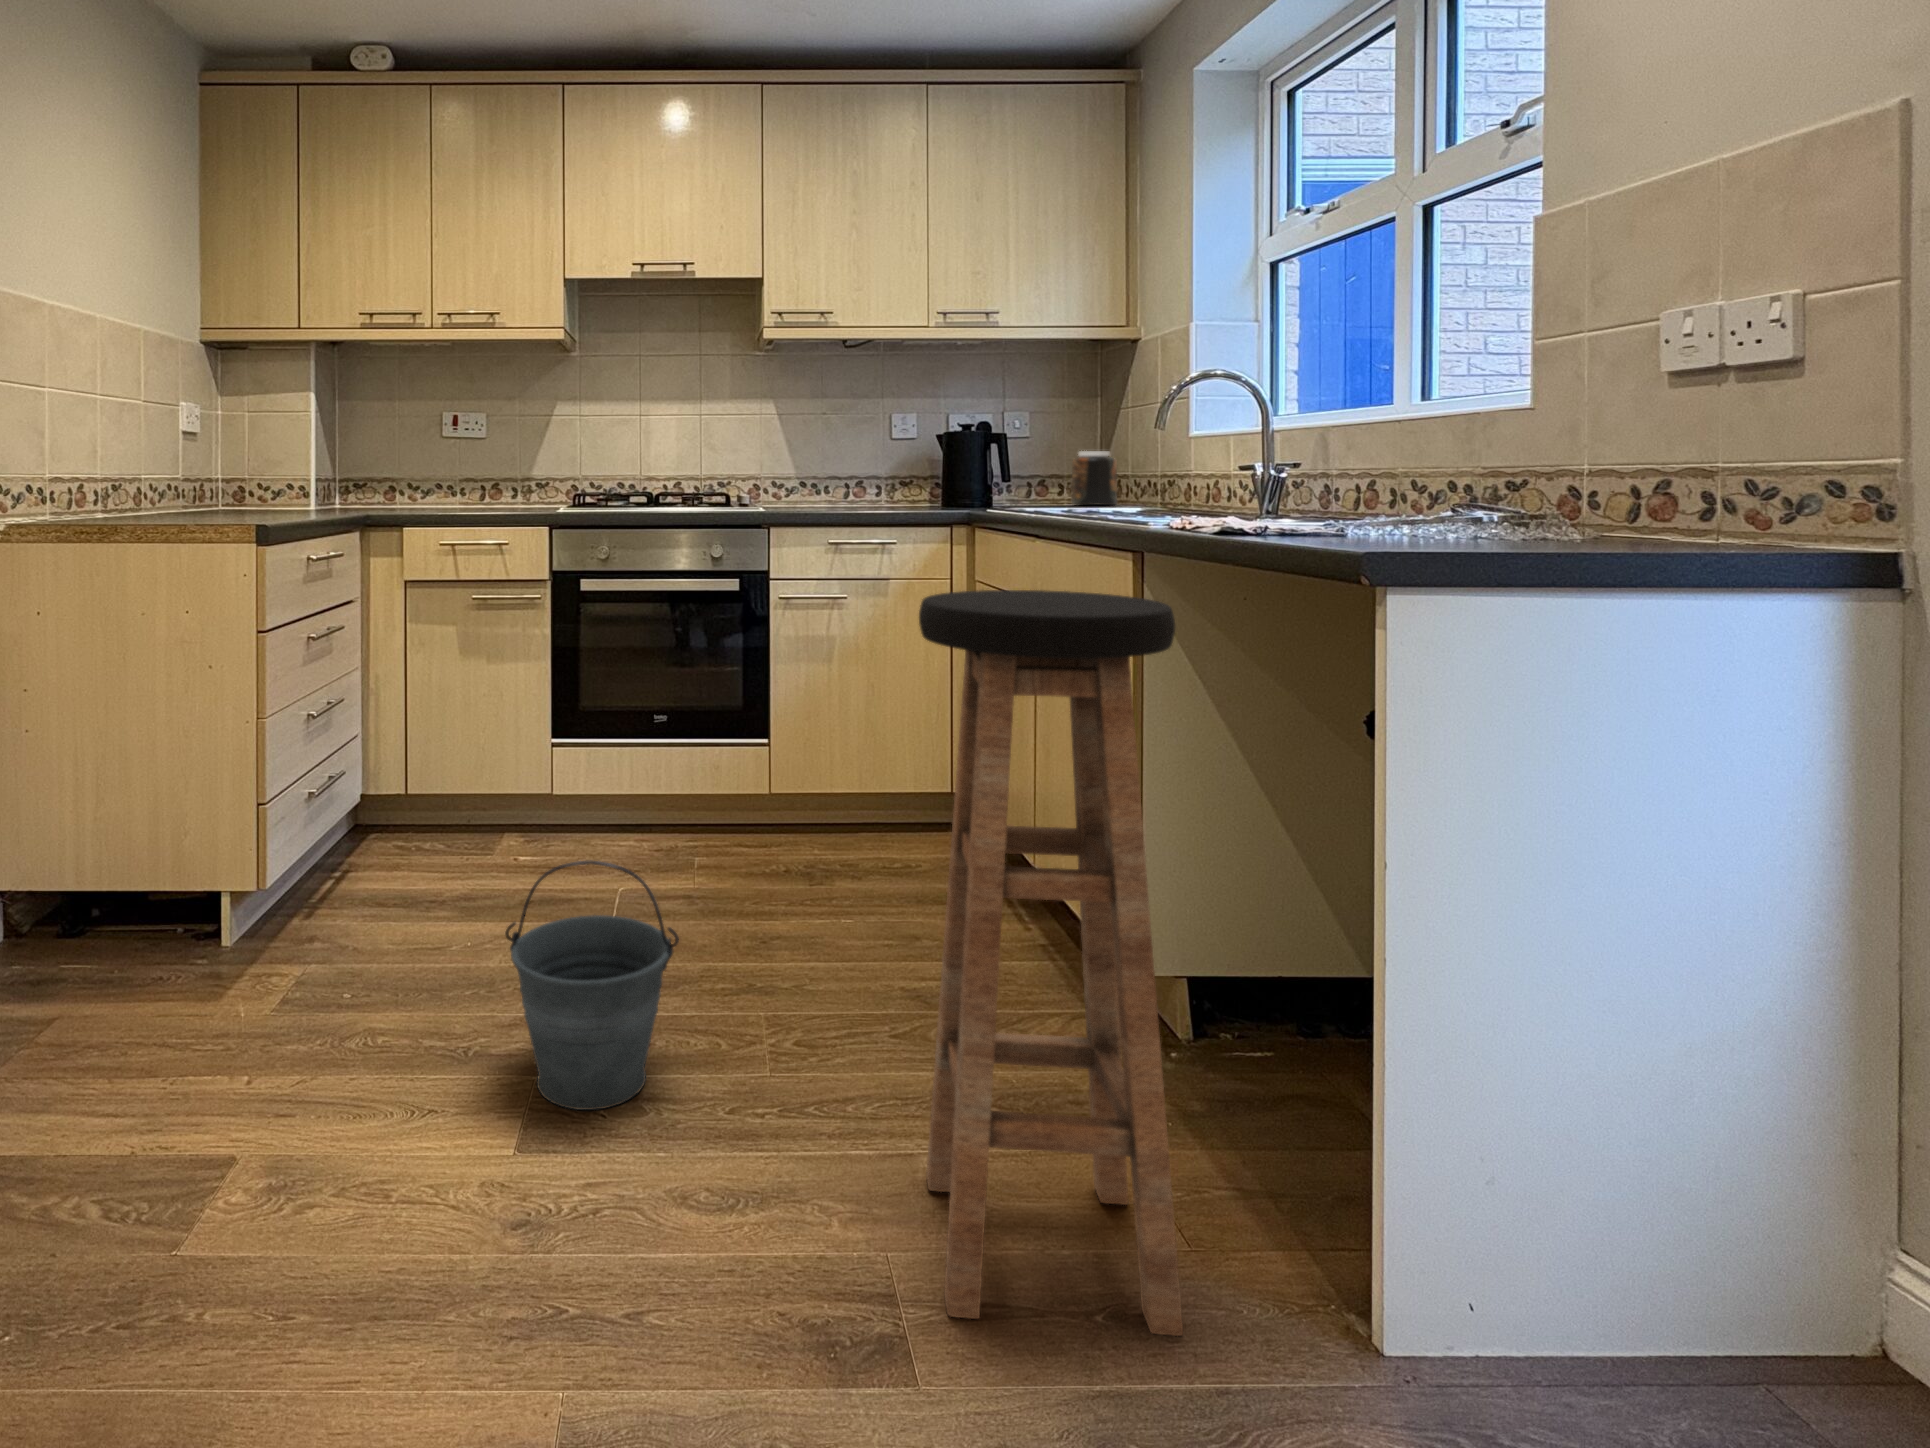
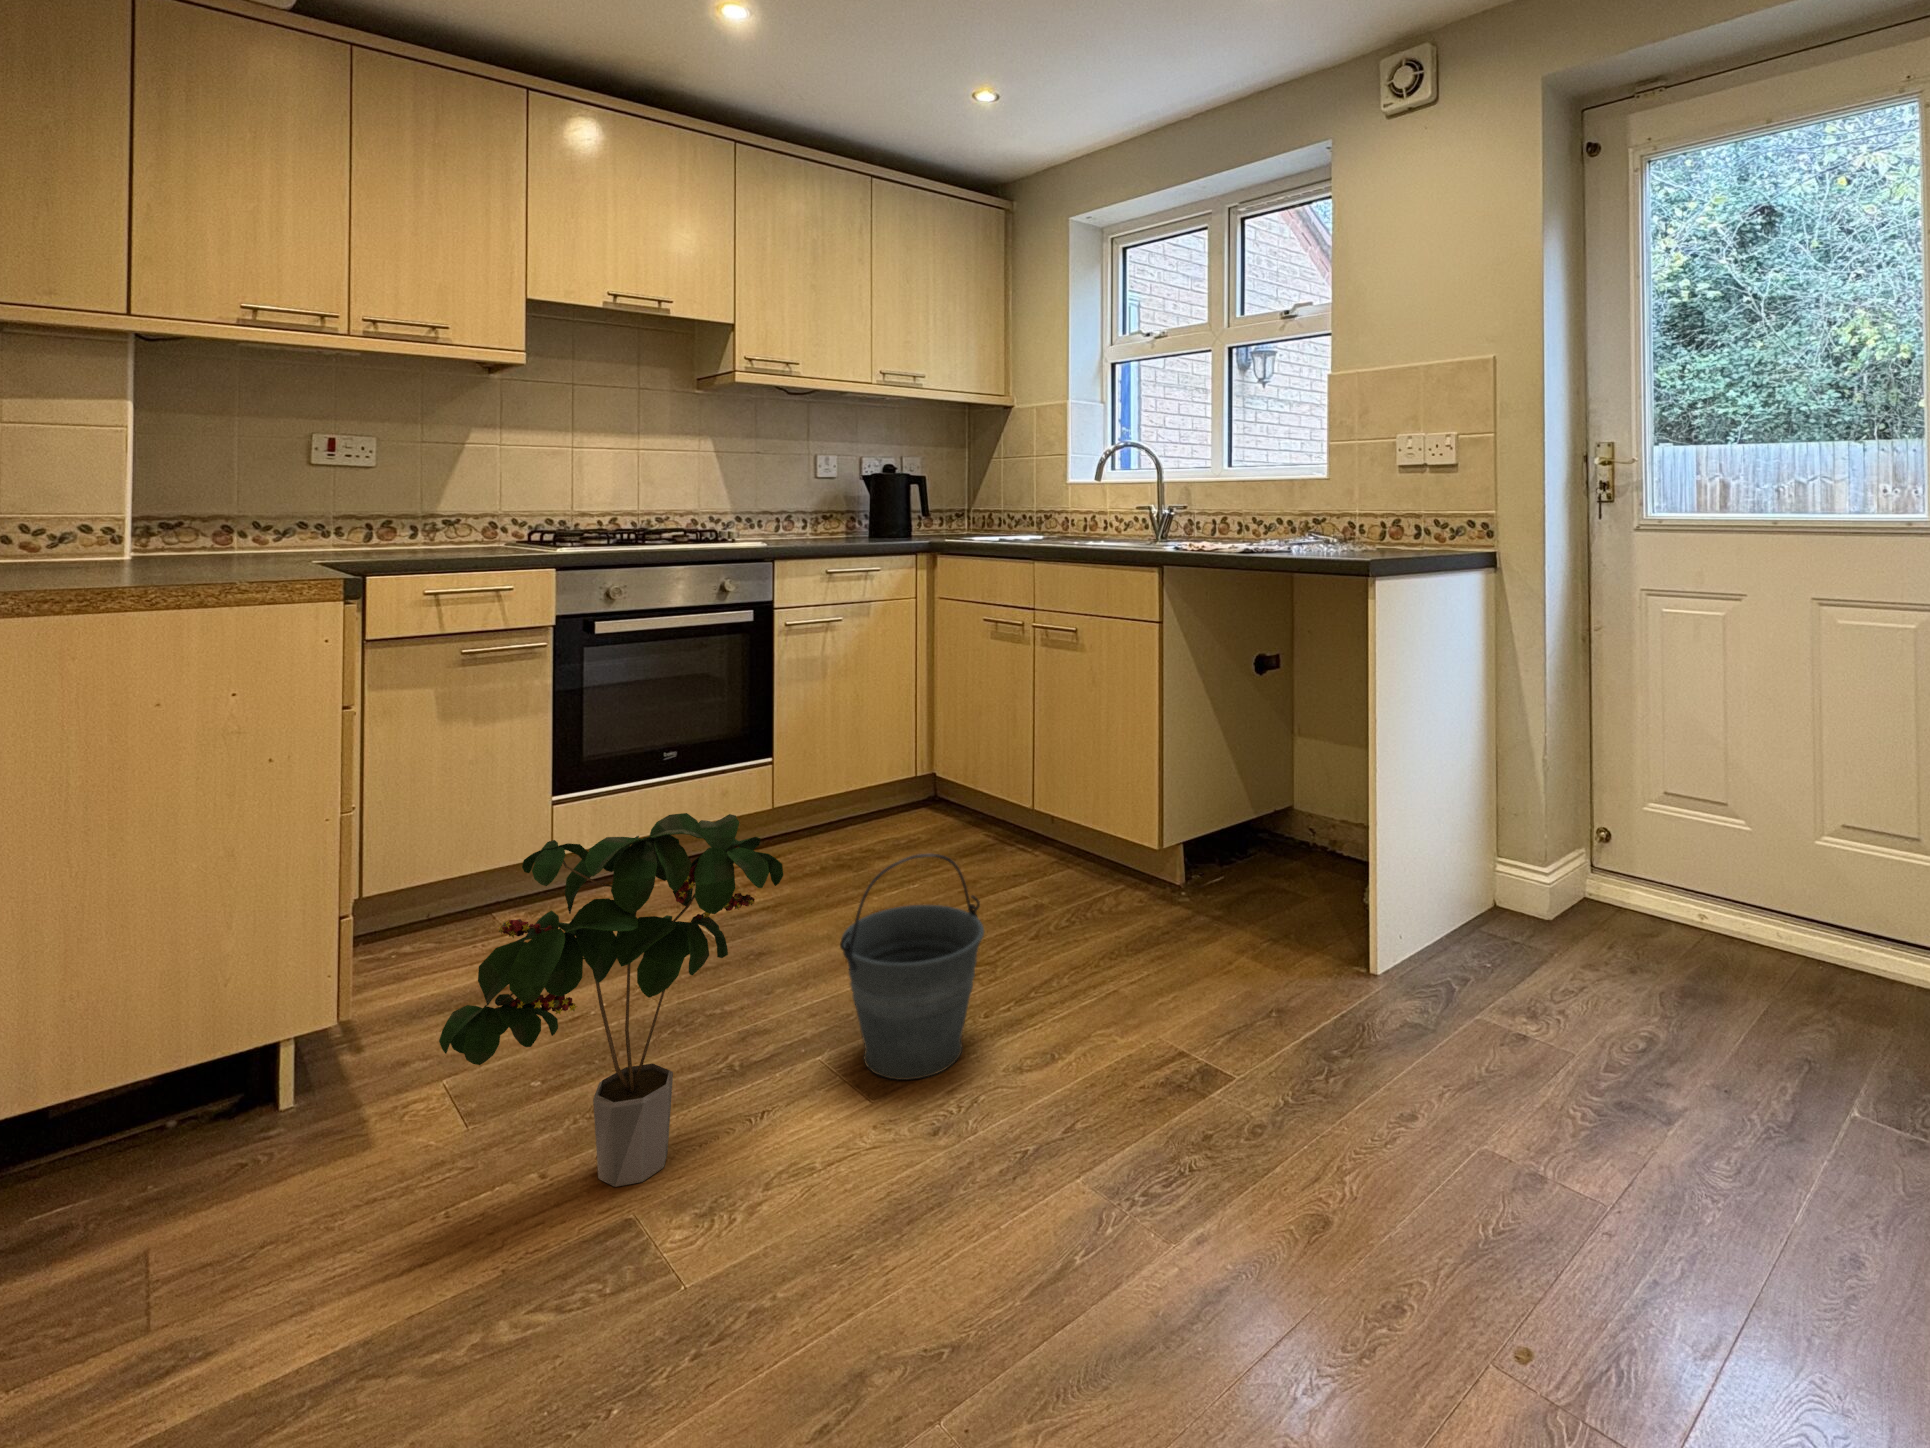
jar: present [1072,451,1117,505] -> none [985,492,1018,533]
bar stool: present [919,590,1183,1336] -> none [1195,587,1385,1062]
potted plant: none [165,758,448,1084] -> present [439,813,783,1187]

